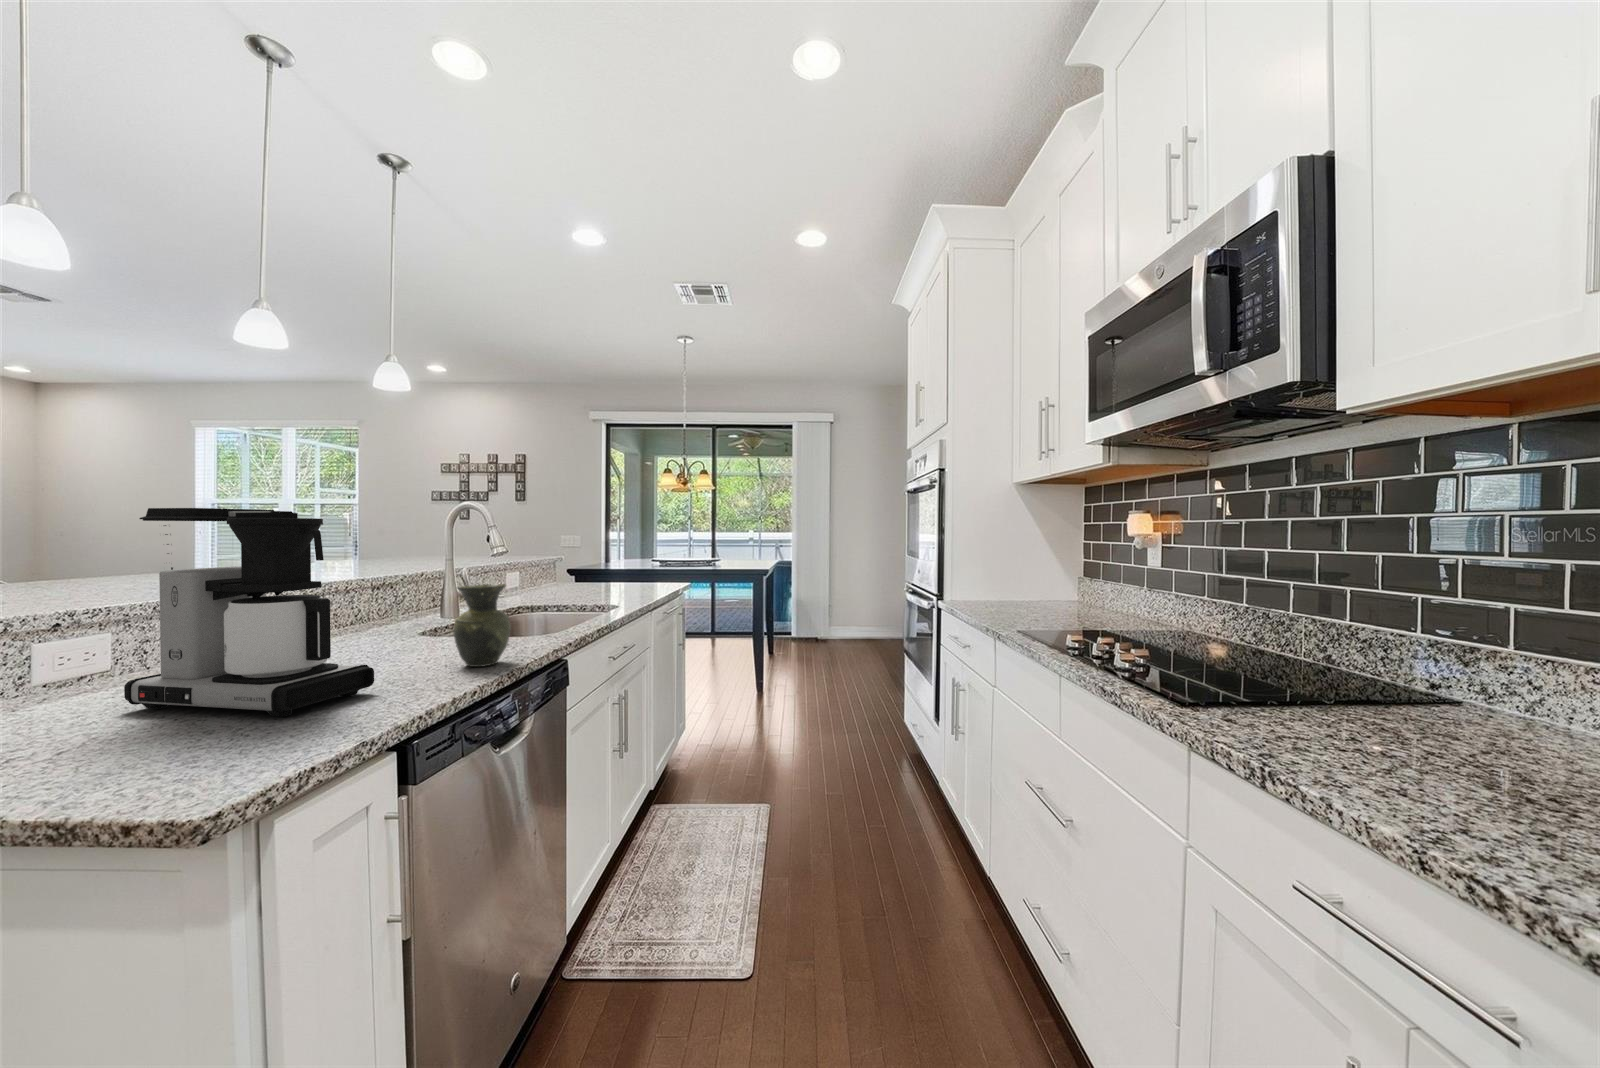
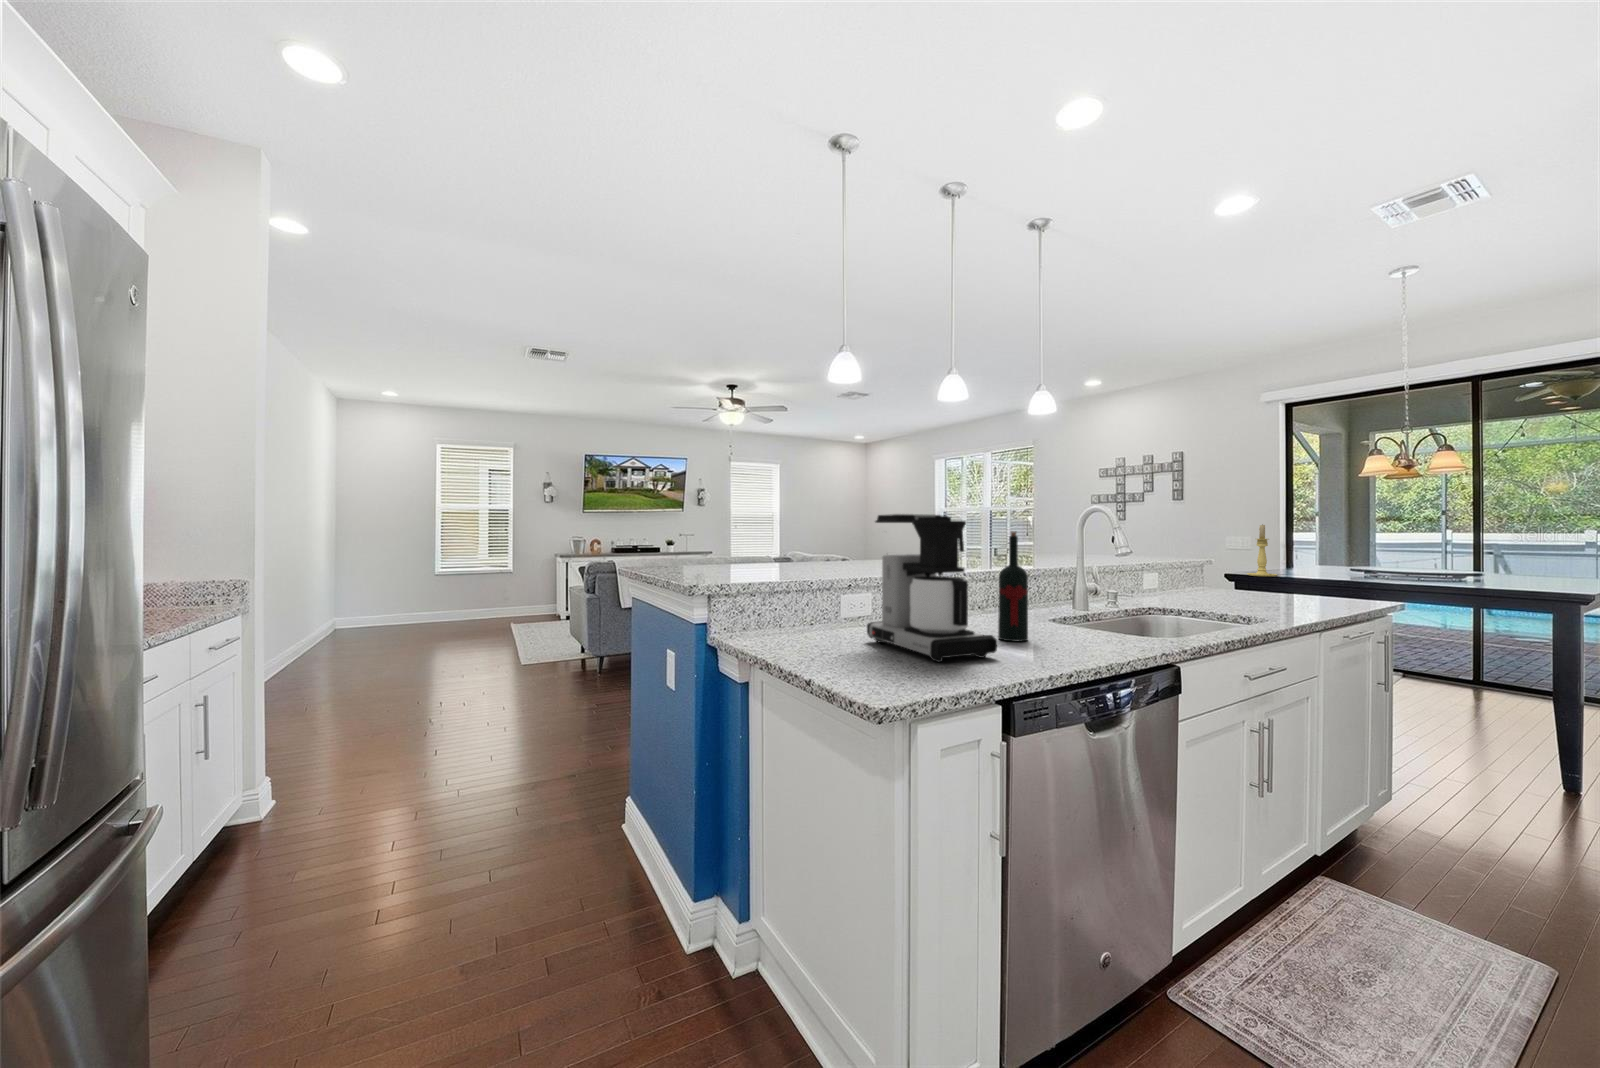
candle holder: none [581,523,603,568] -> present [1247,525,1277,577]
wine bottle: none [363,532,404,668] -> present [998,531,1028,642]
vase: present [453,584,511,667] -> none [1063,580,1114,655]

